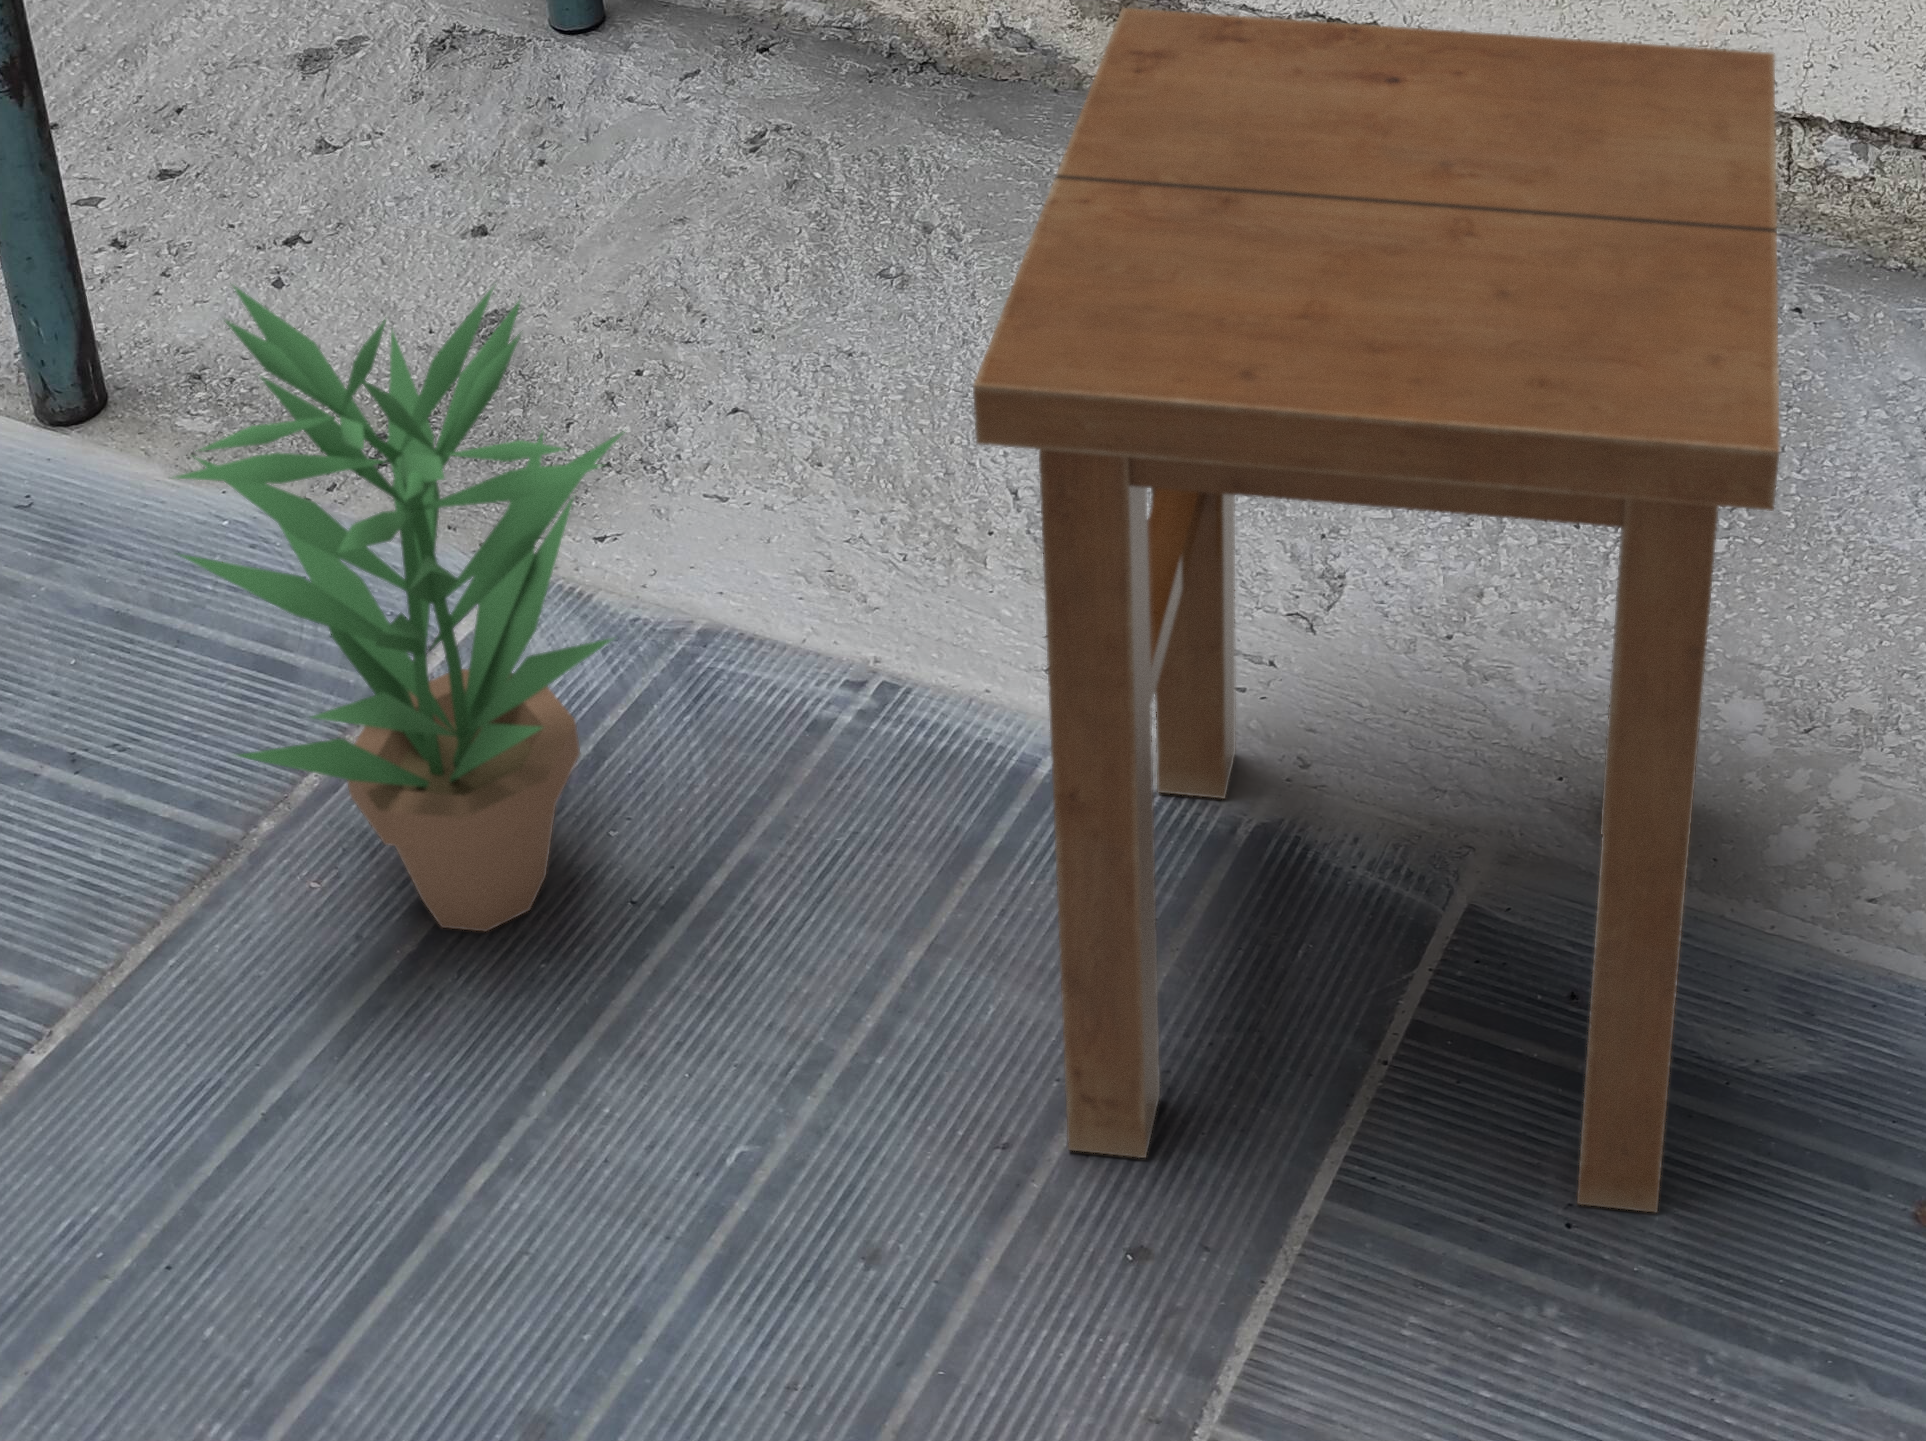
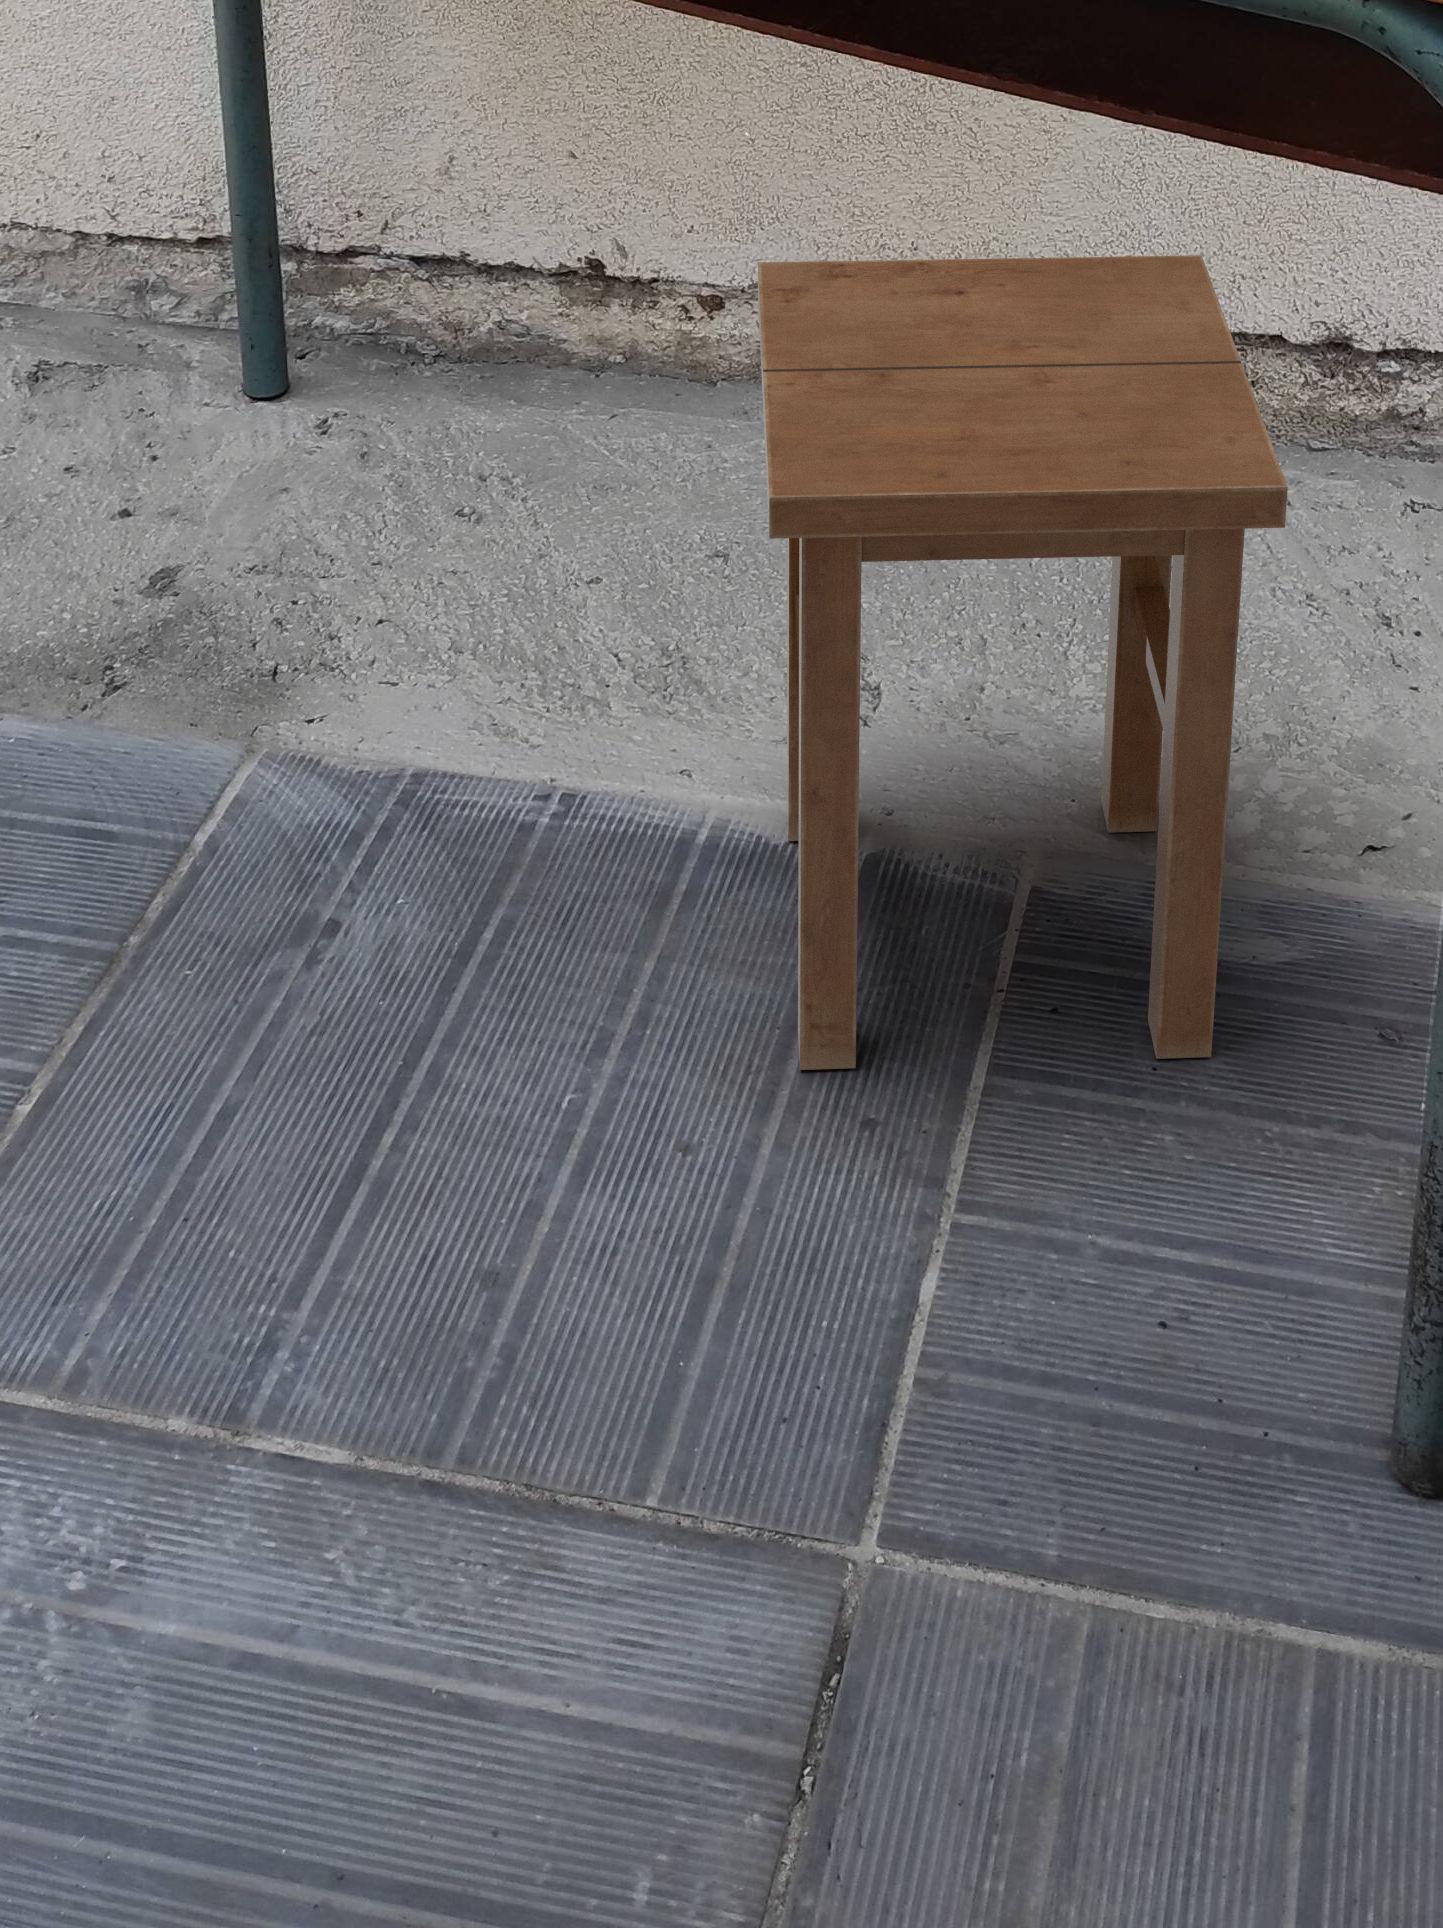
potted plant: present [176,286,625,931] -> none [142,482,458,987]

